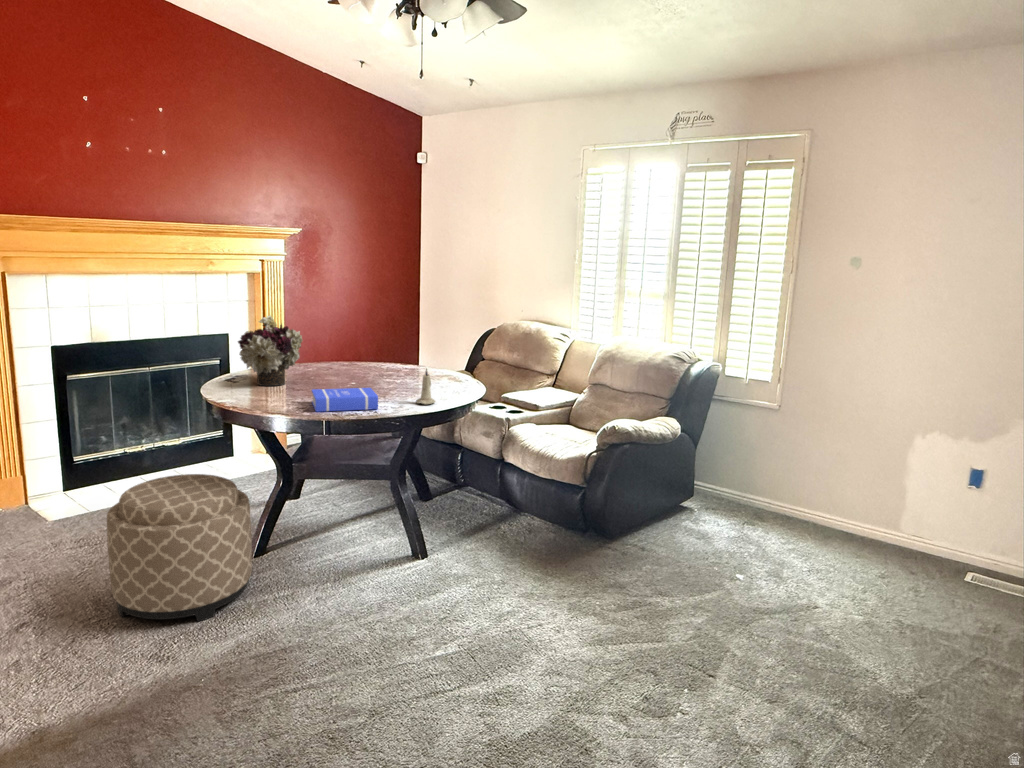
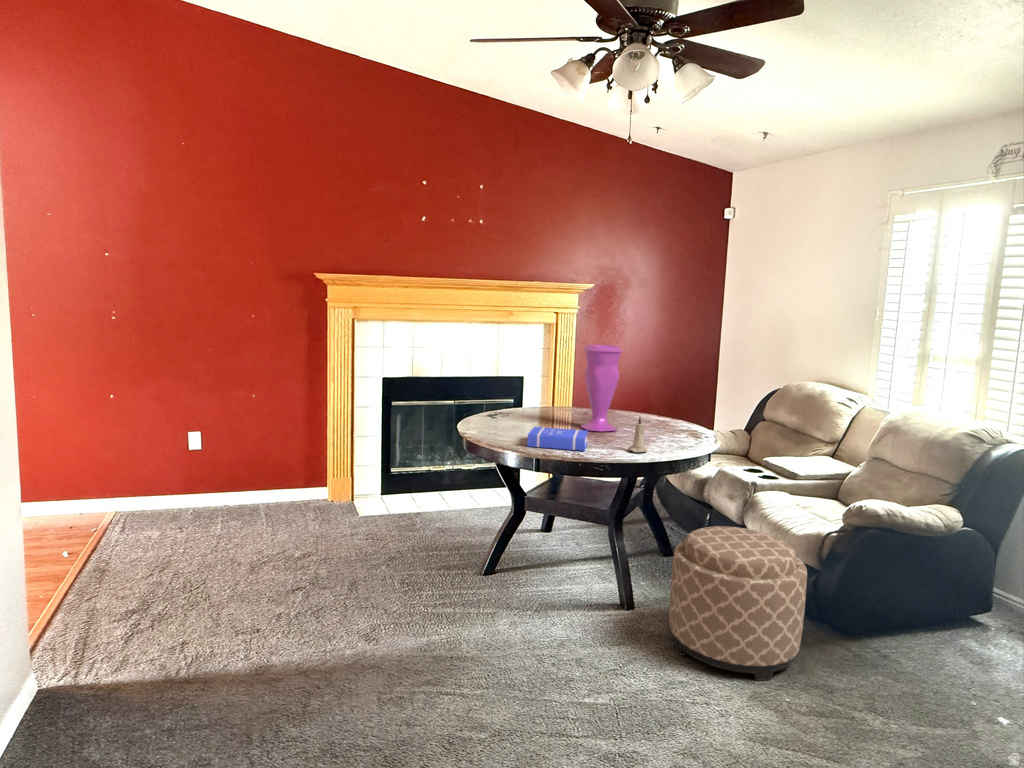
vase: none [341,296,387,387] -> present [581,345,623,431]
flower arrangement: present [238,315,302,386] -> none [489,359,548,422]
ottoman: present [107,474,252,622] -> present [669,526,807,681]

